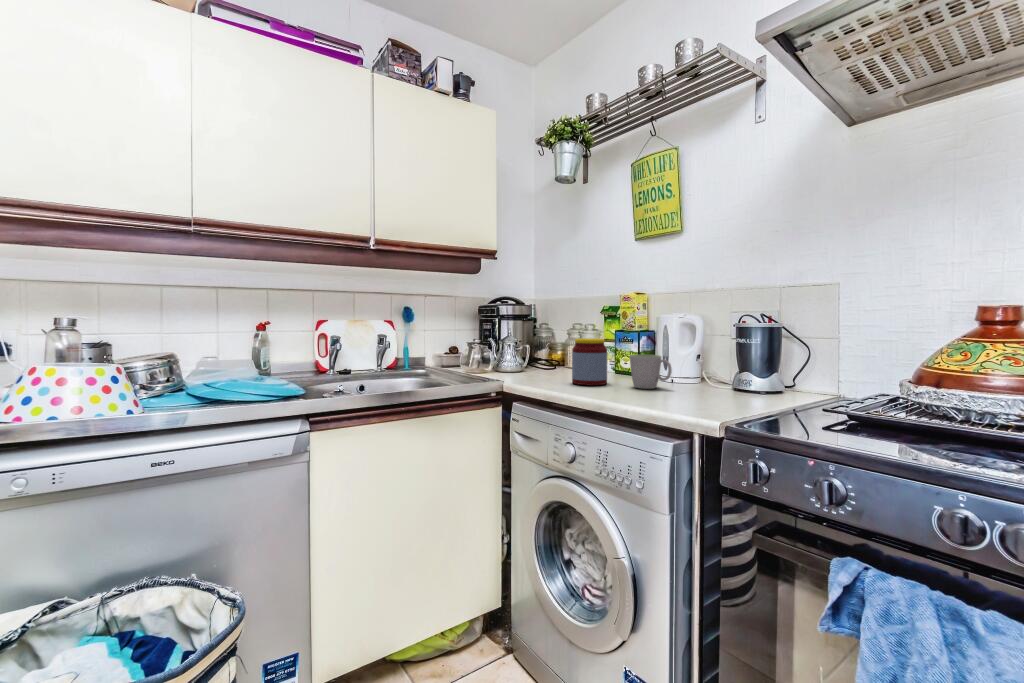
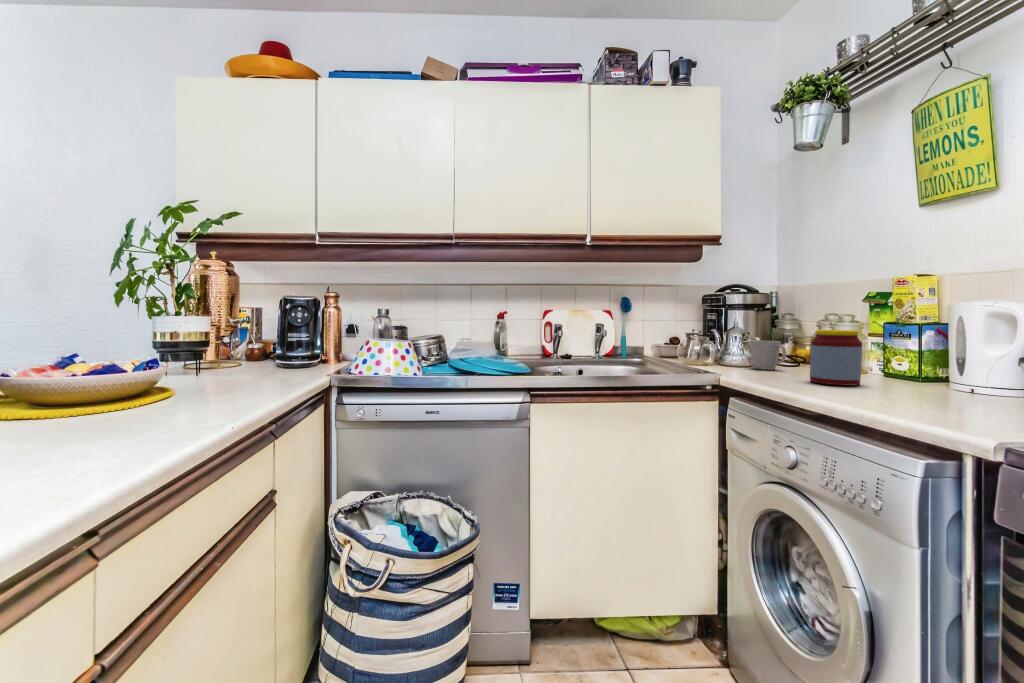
mug: present [630,355,672,389] -> present [750,340,786,370]

